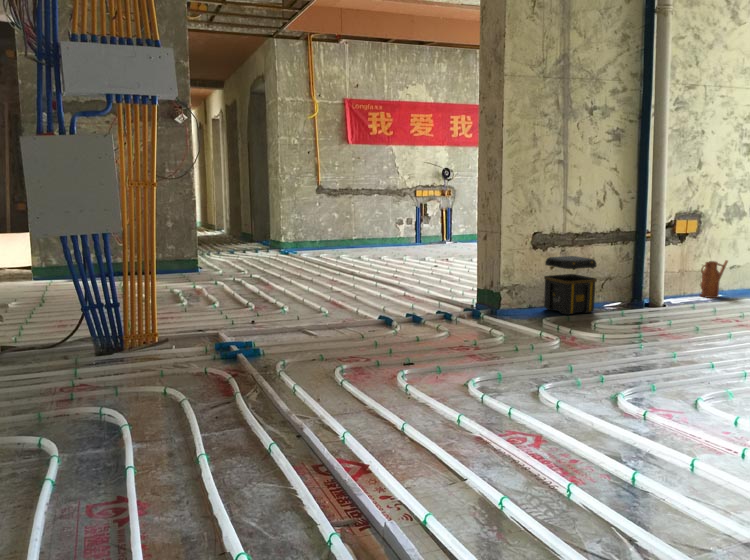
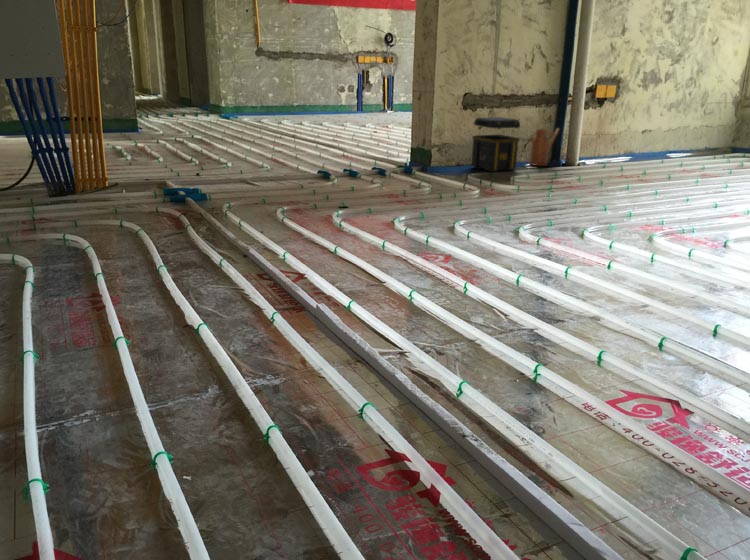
watering can: present [700,260,728,298] -> present [530,129,559,166]

